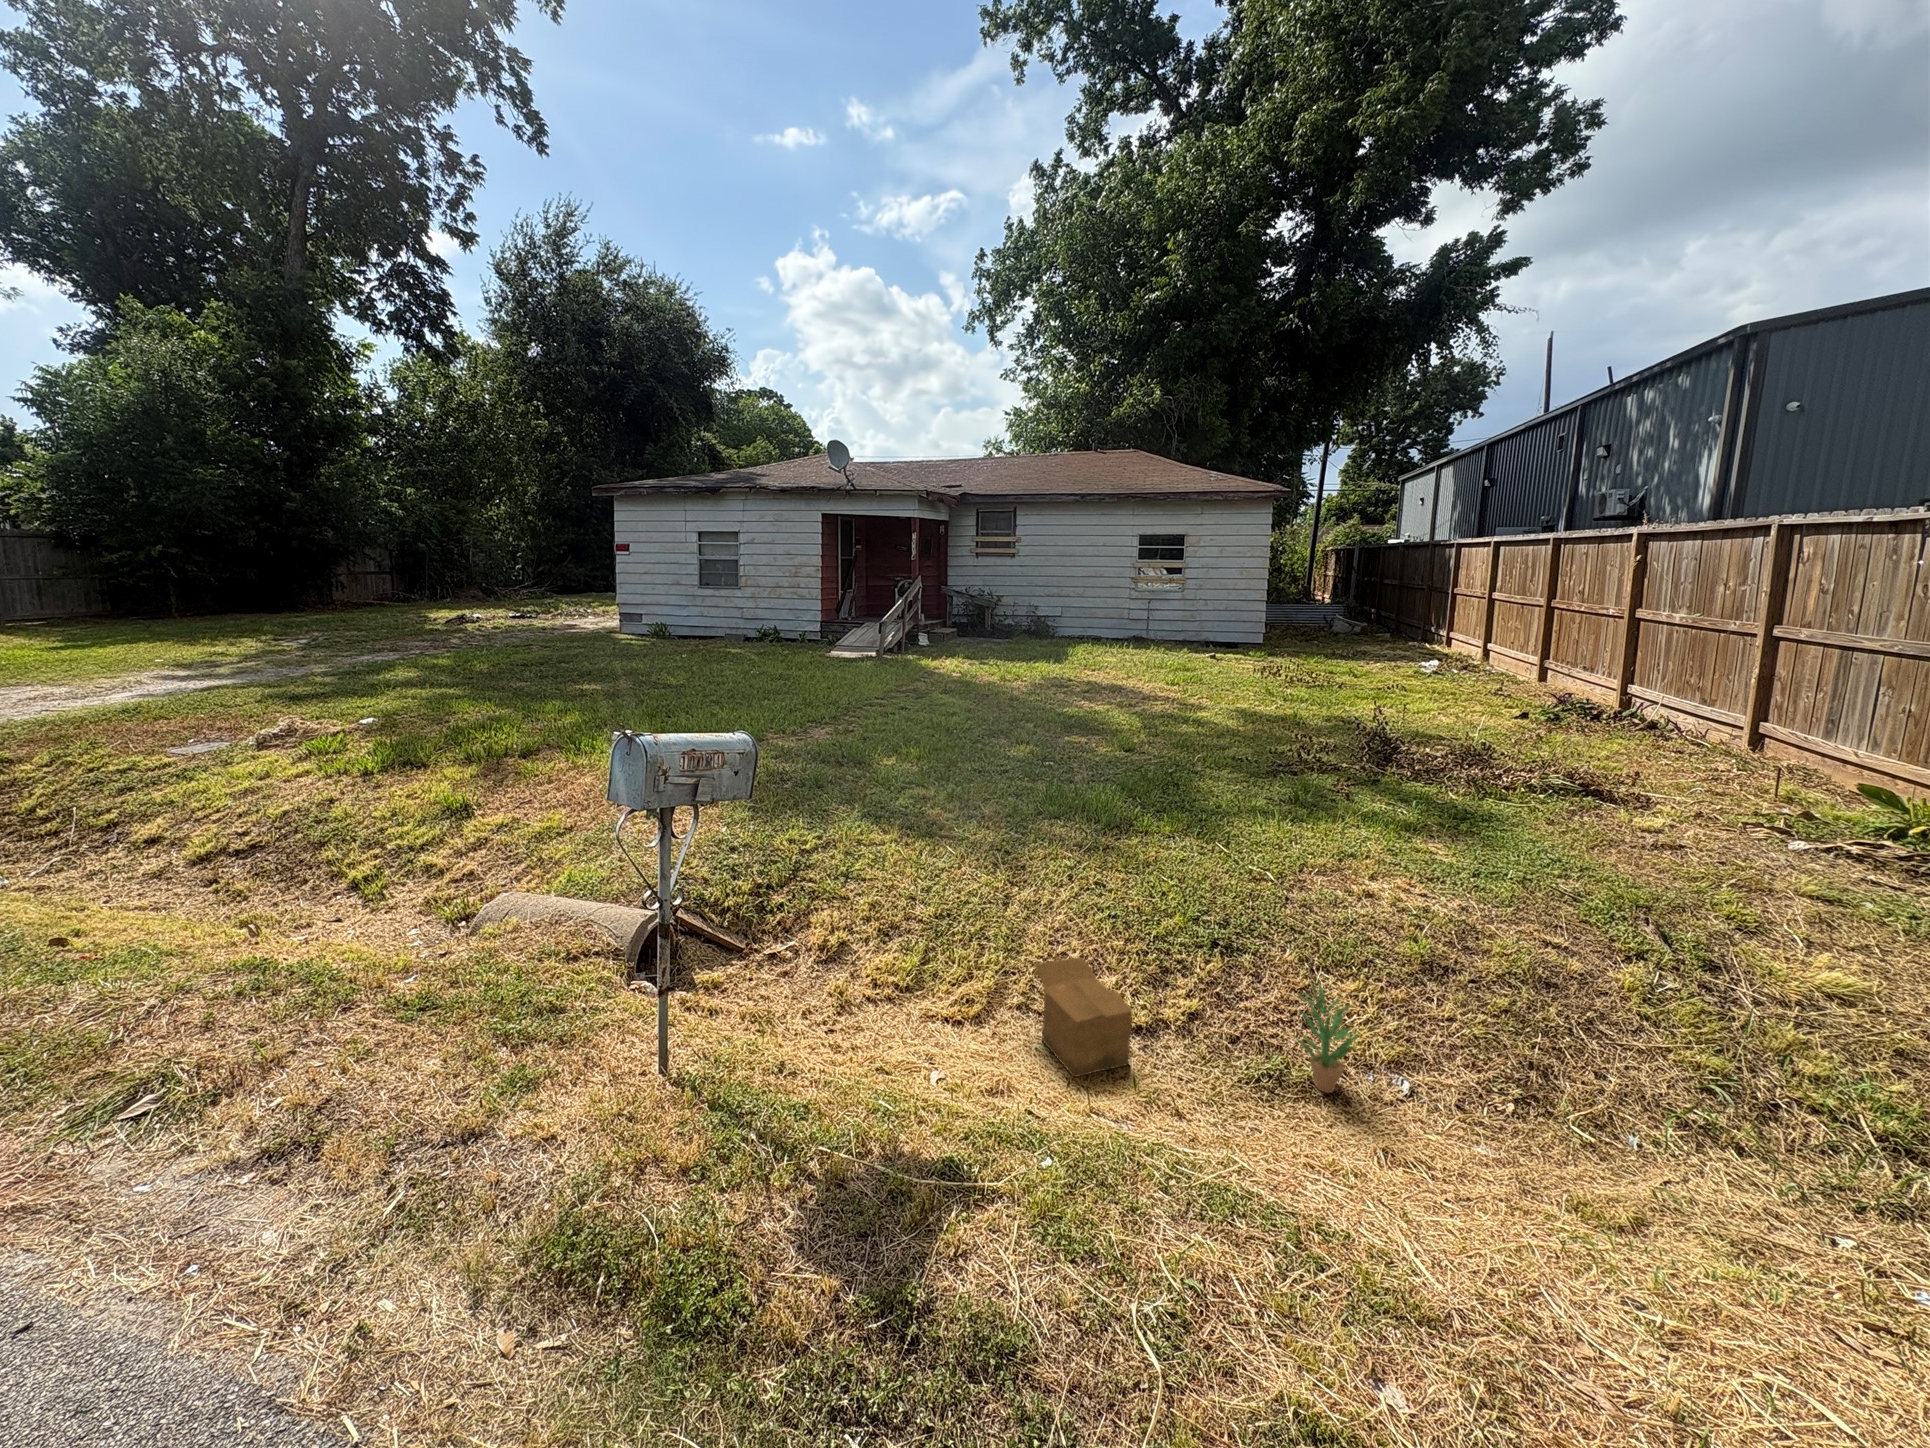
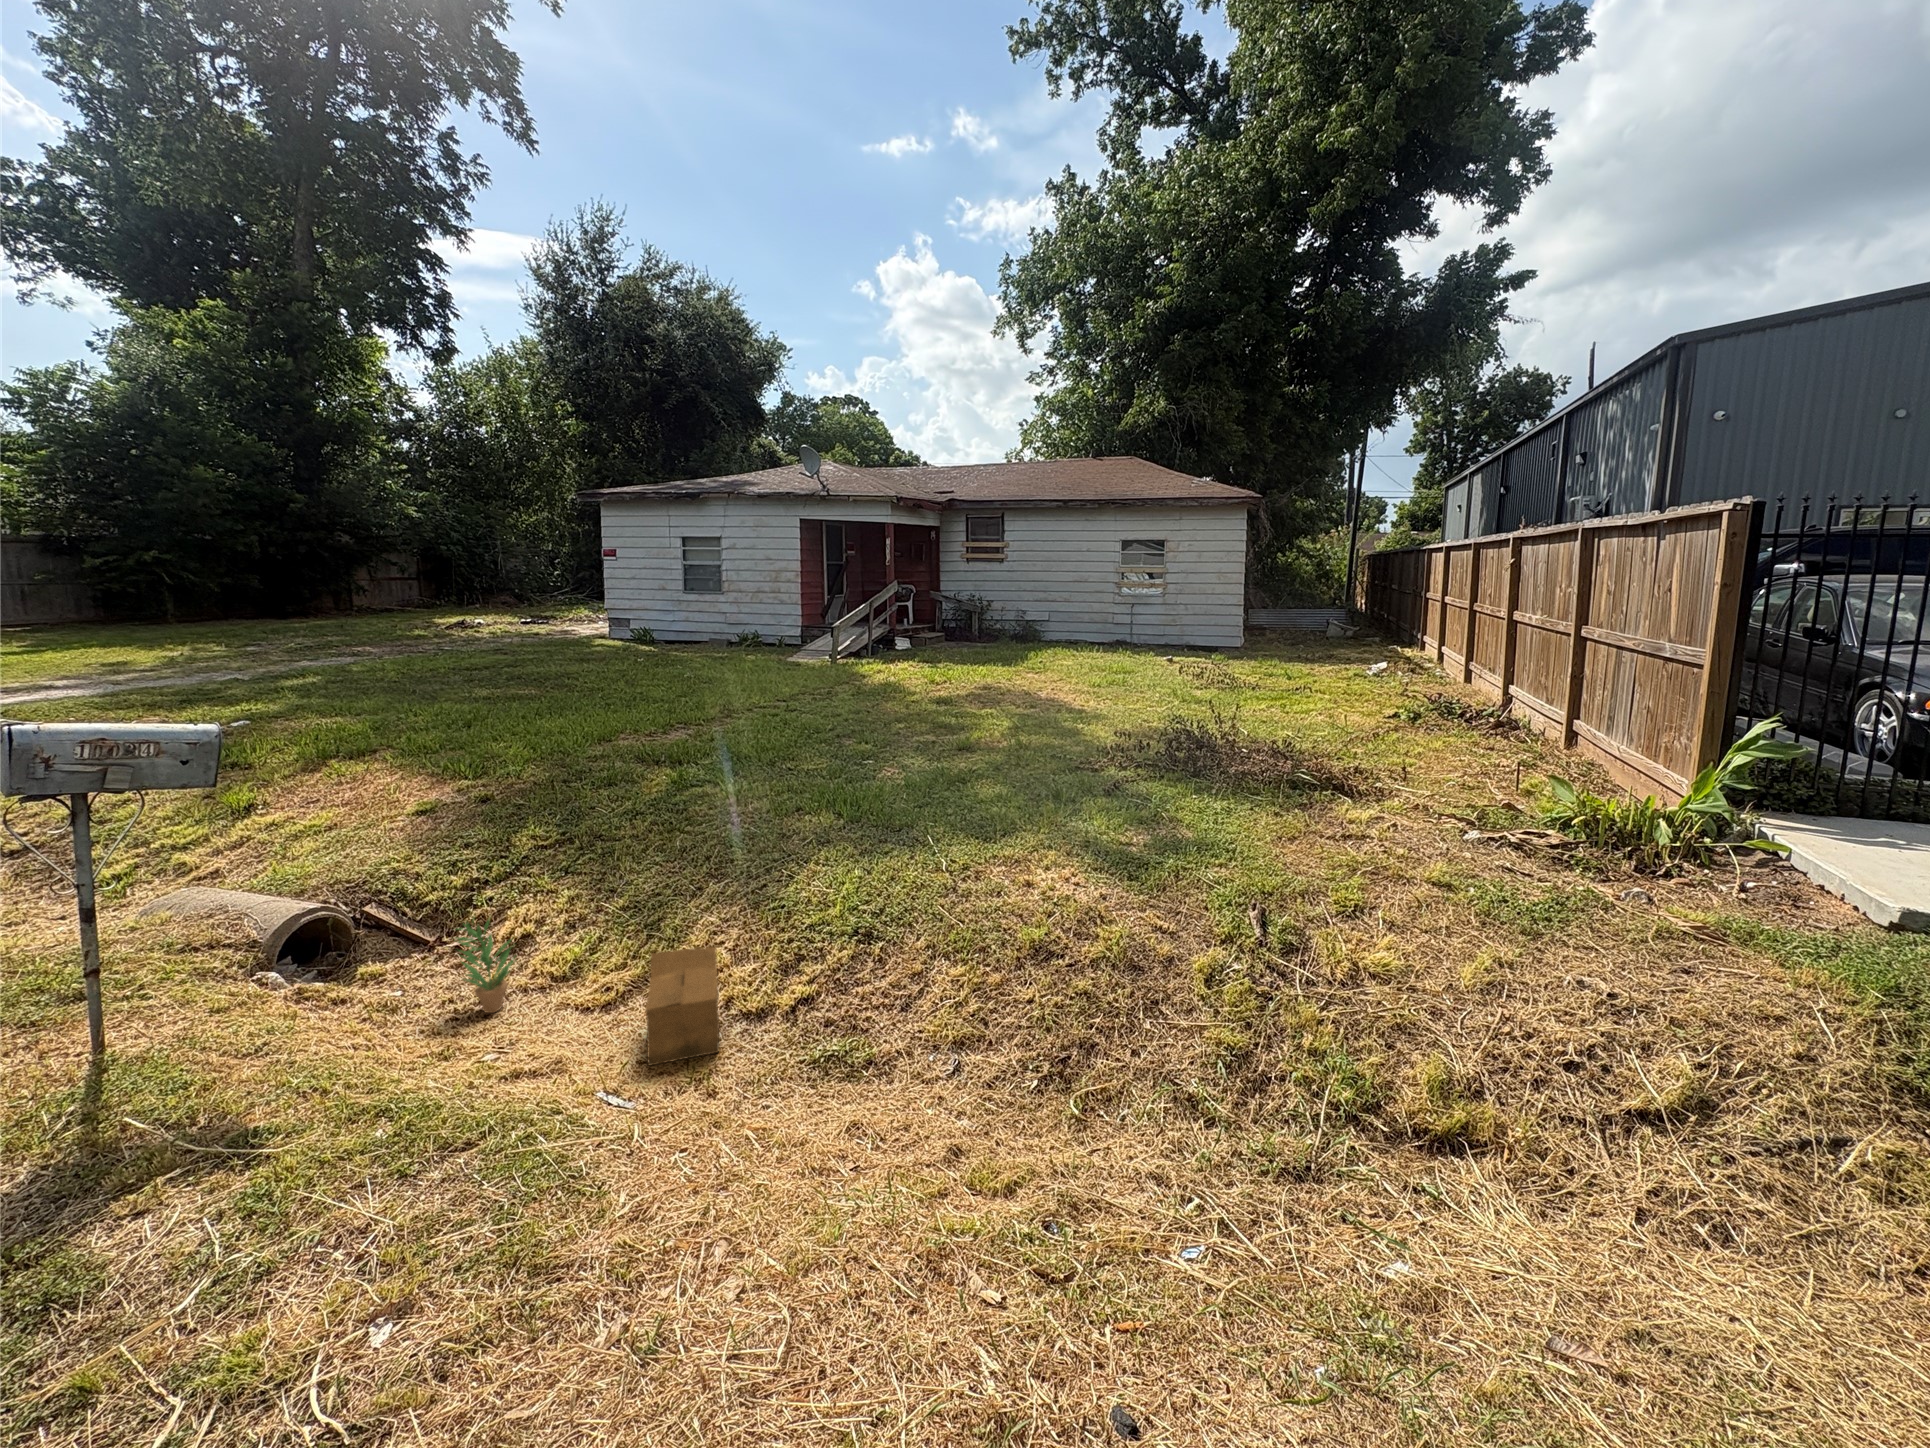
potted plant: present [1296,984,1358,1093] -> present [456,918,515,1013]

